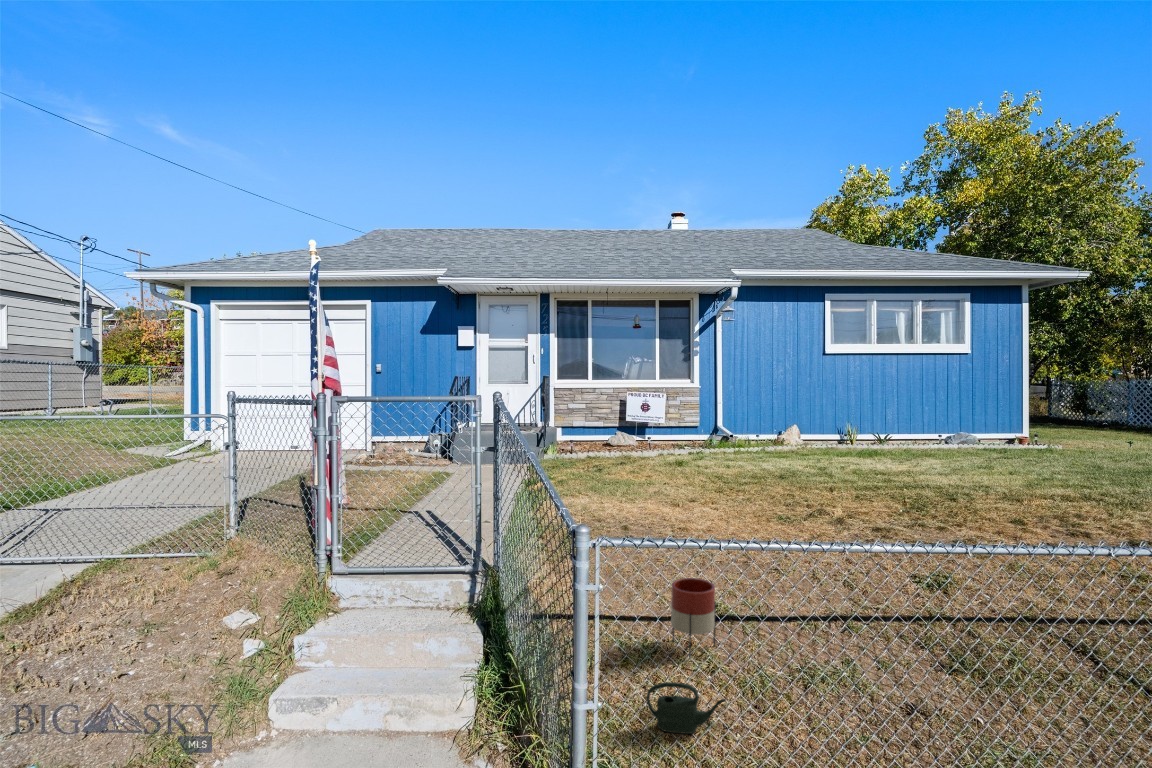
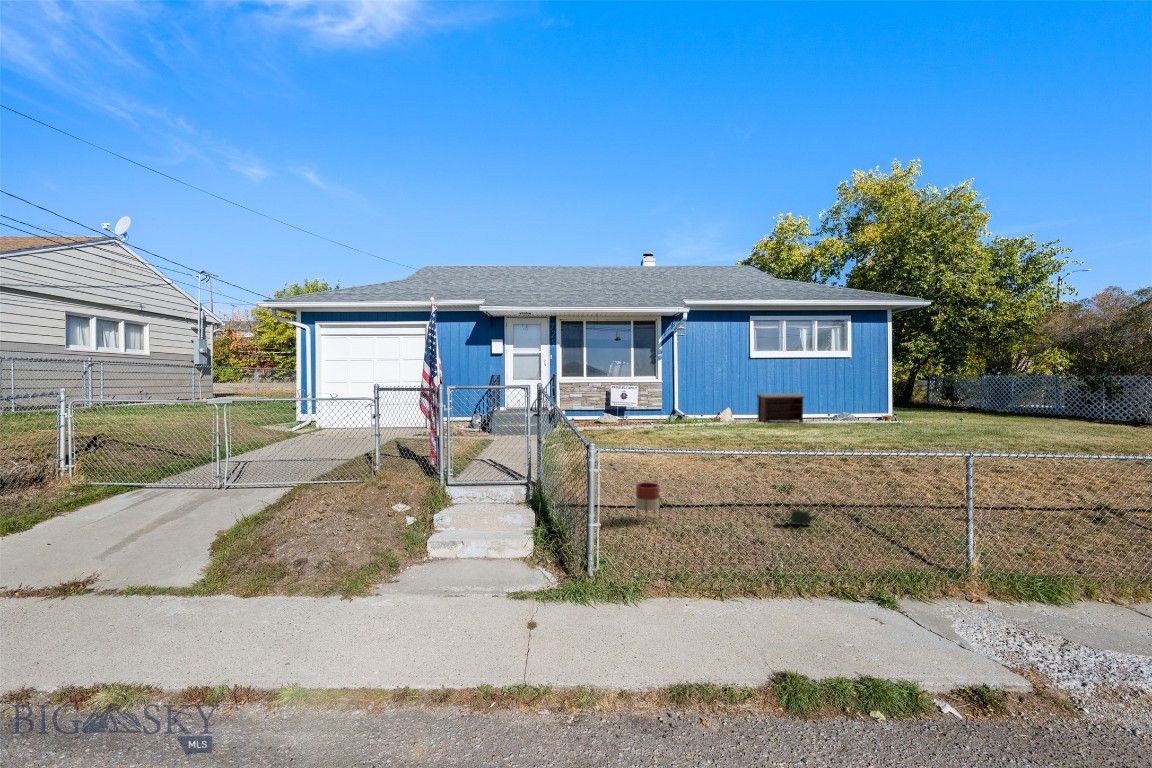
bench: none [836,404,907,448] -> present [757,393,805,423]
watering can: present [646,682,726,734] -> present [790,506,816,525]

